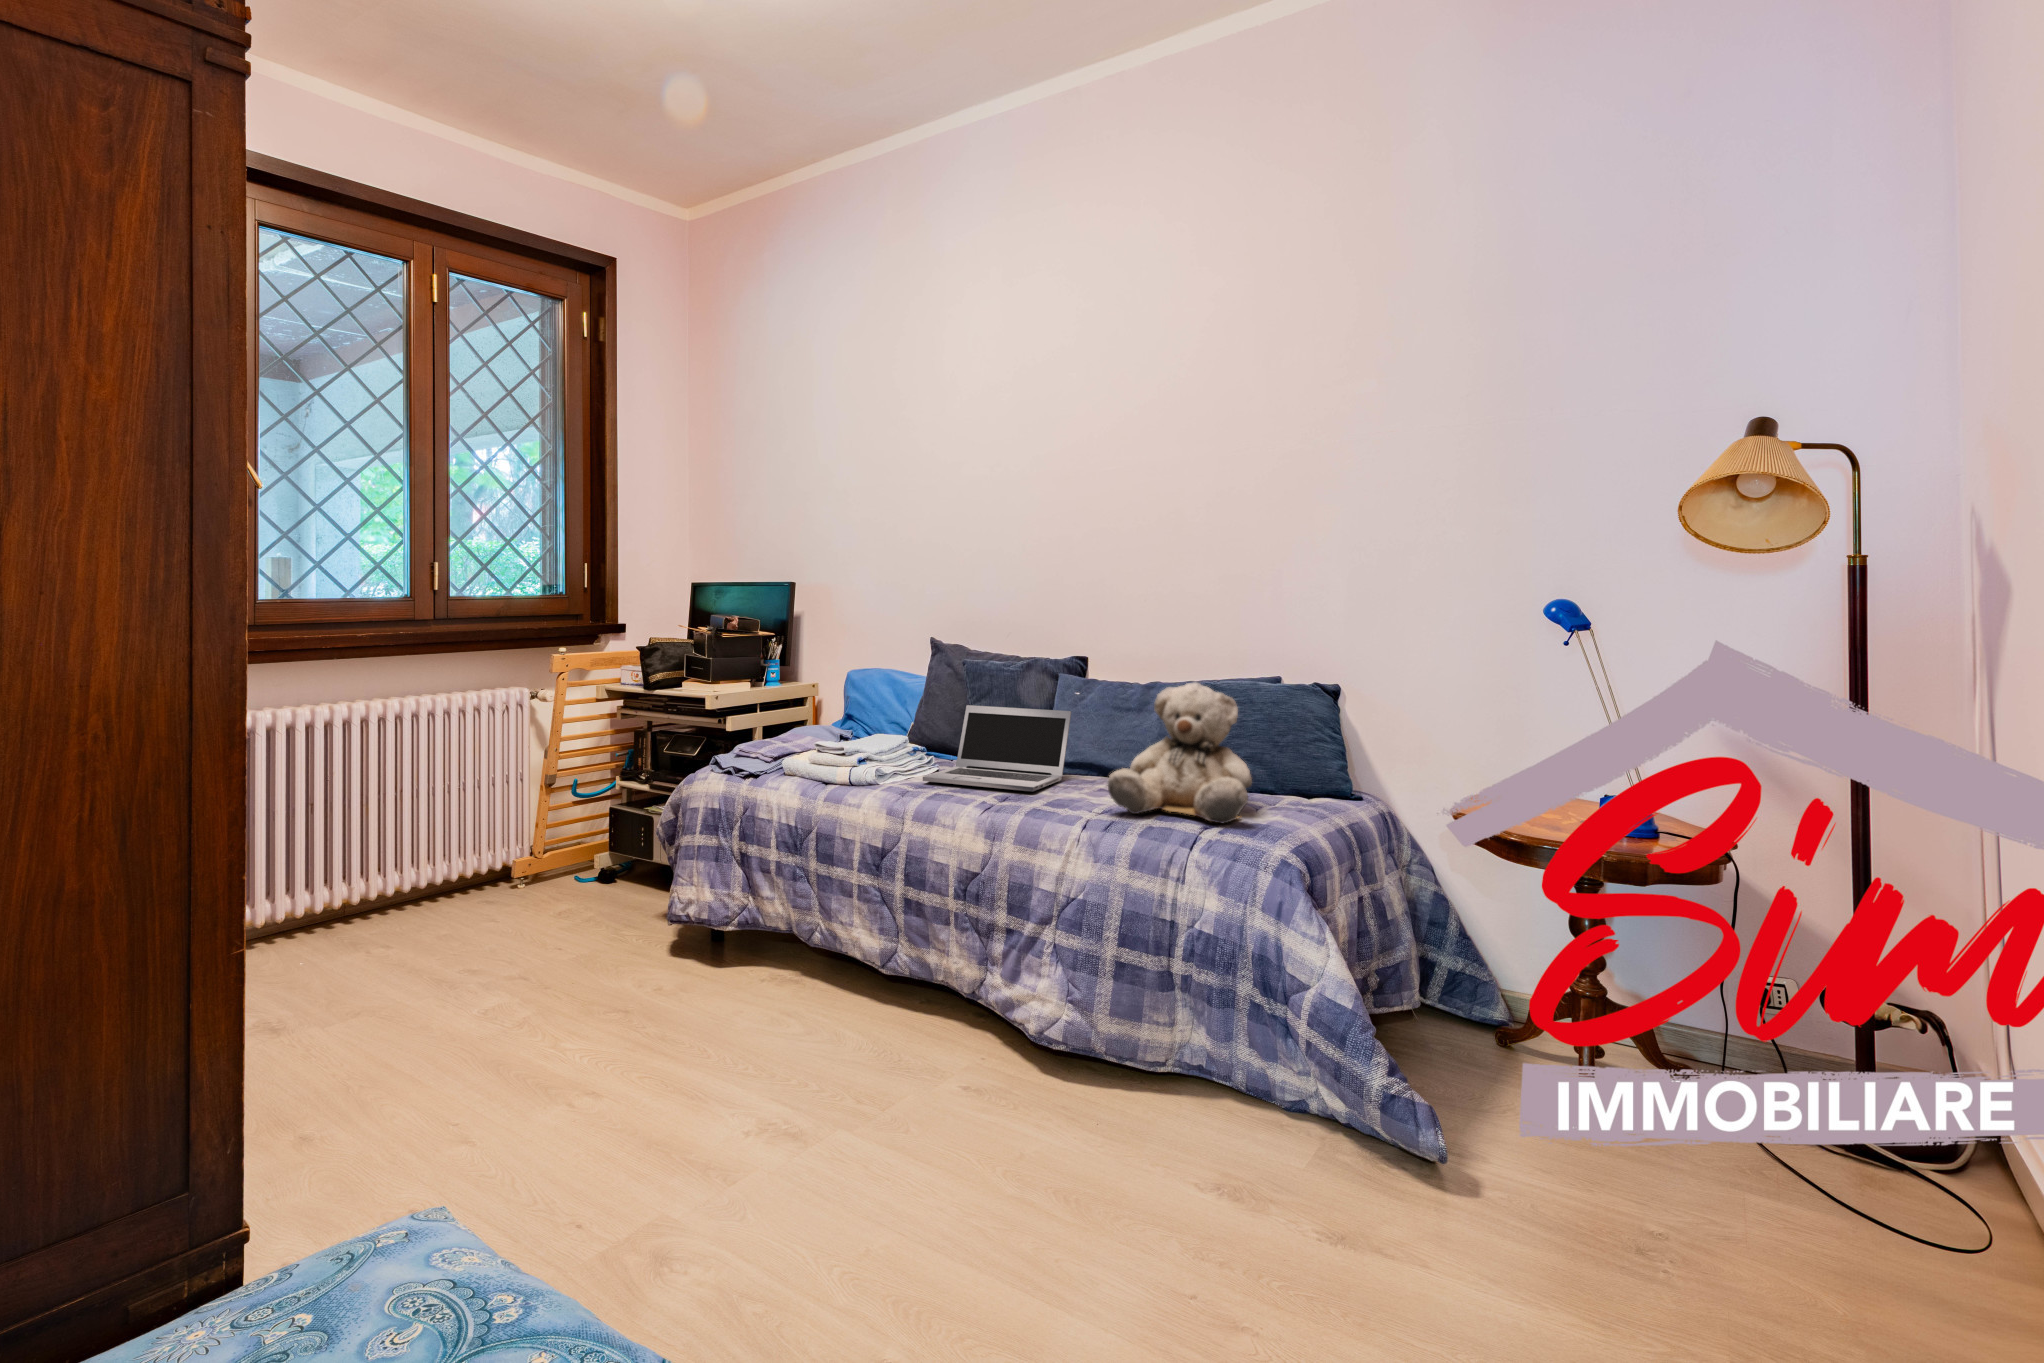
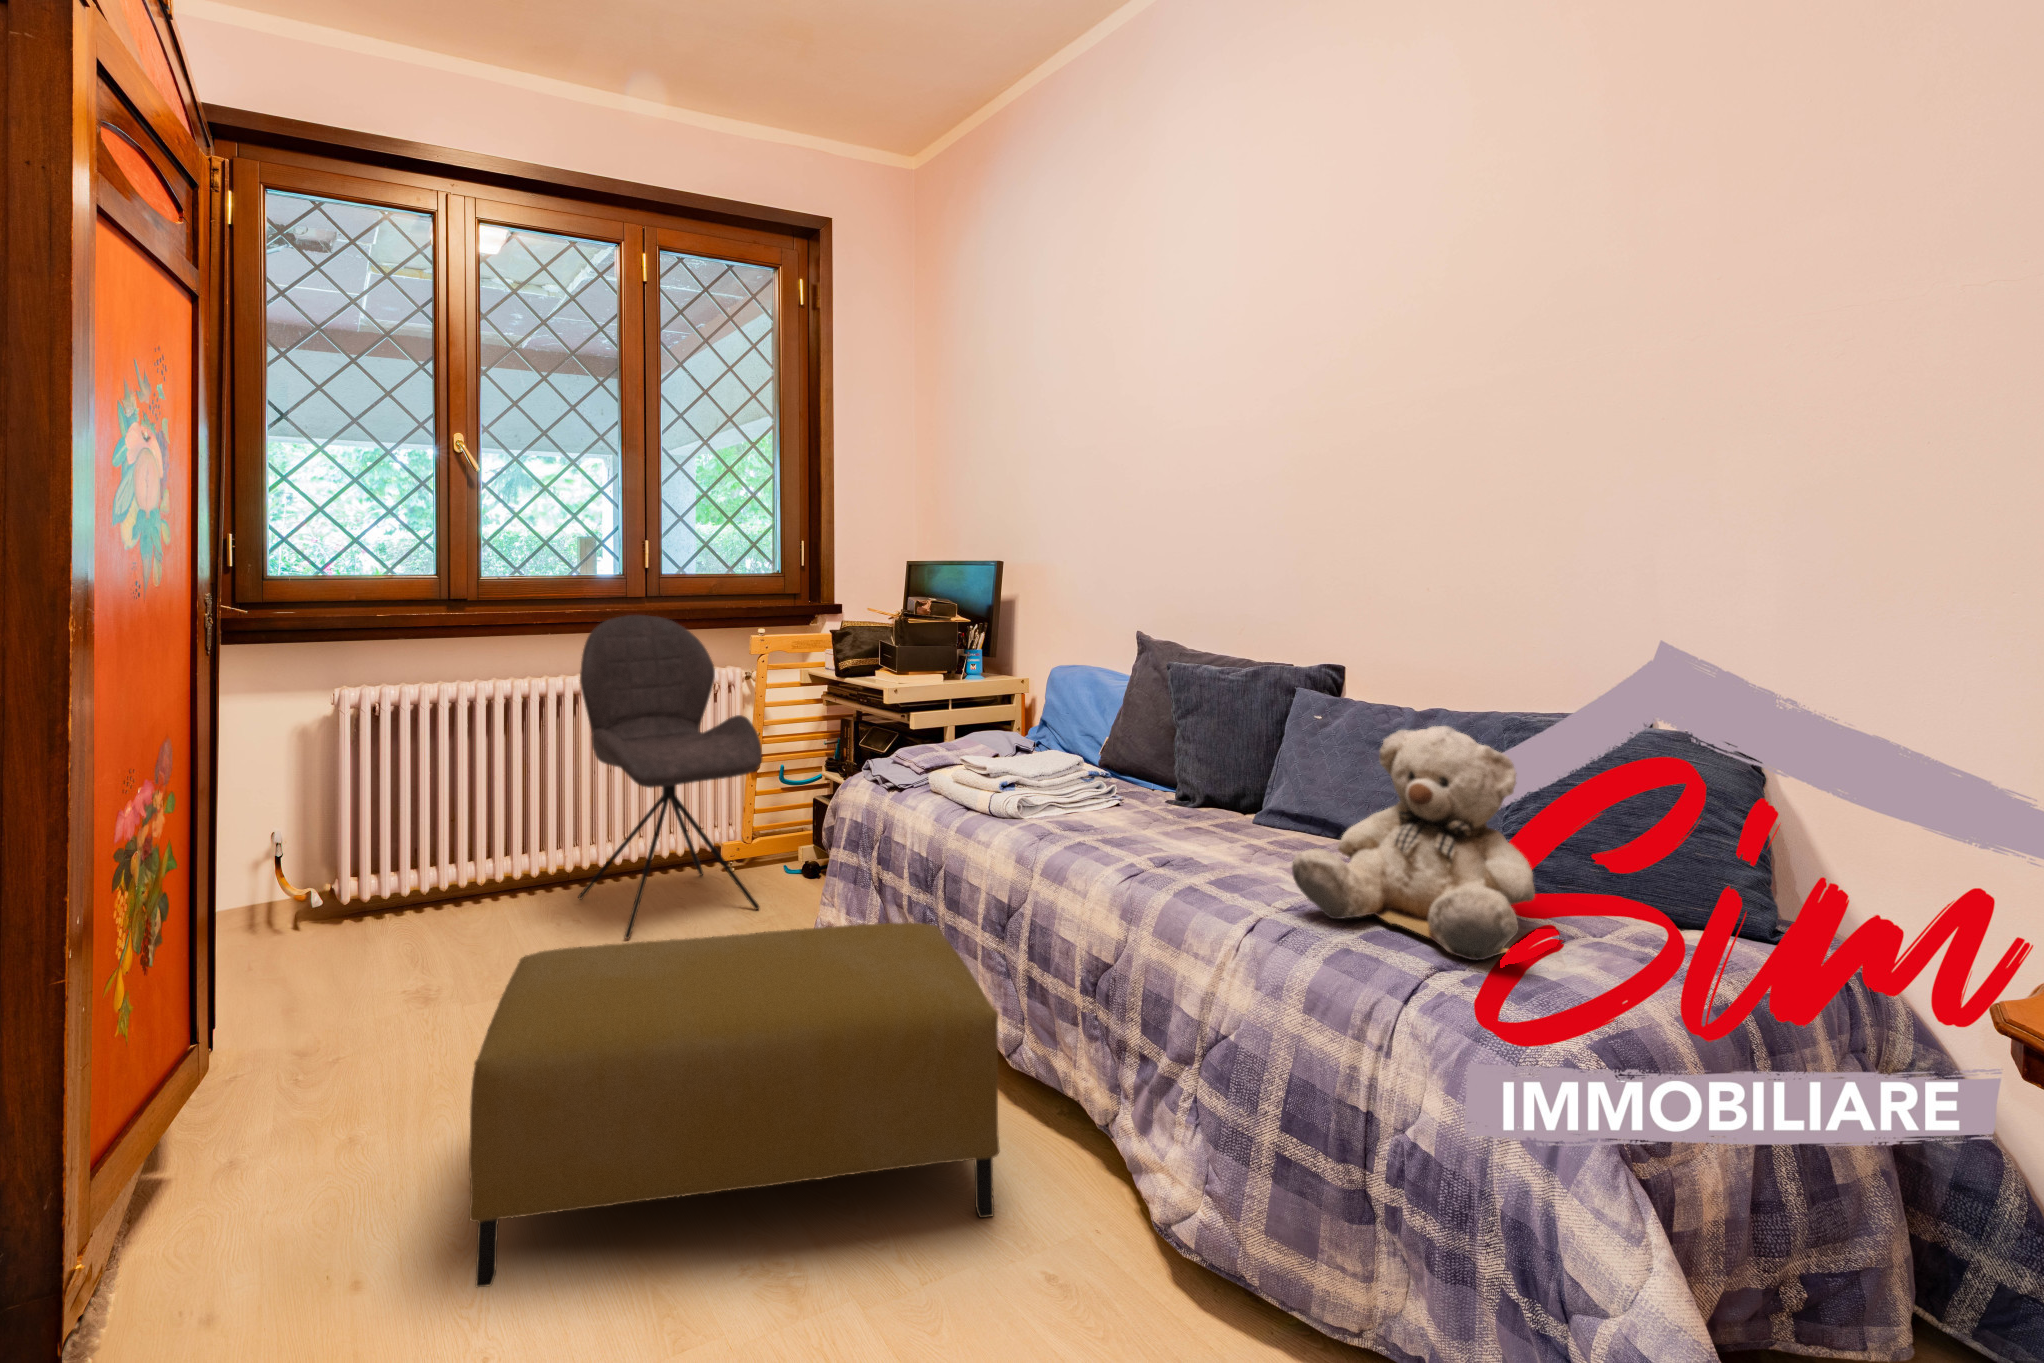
chair: none [379,637,587,950] -> present [578,615,762,939]
laptop: present [923,705,1071,791] -> none [1073,725,1278,856]
ottoman: none [480,870,914,1173] -> present [469,922,999,1287]

